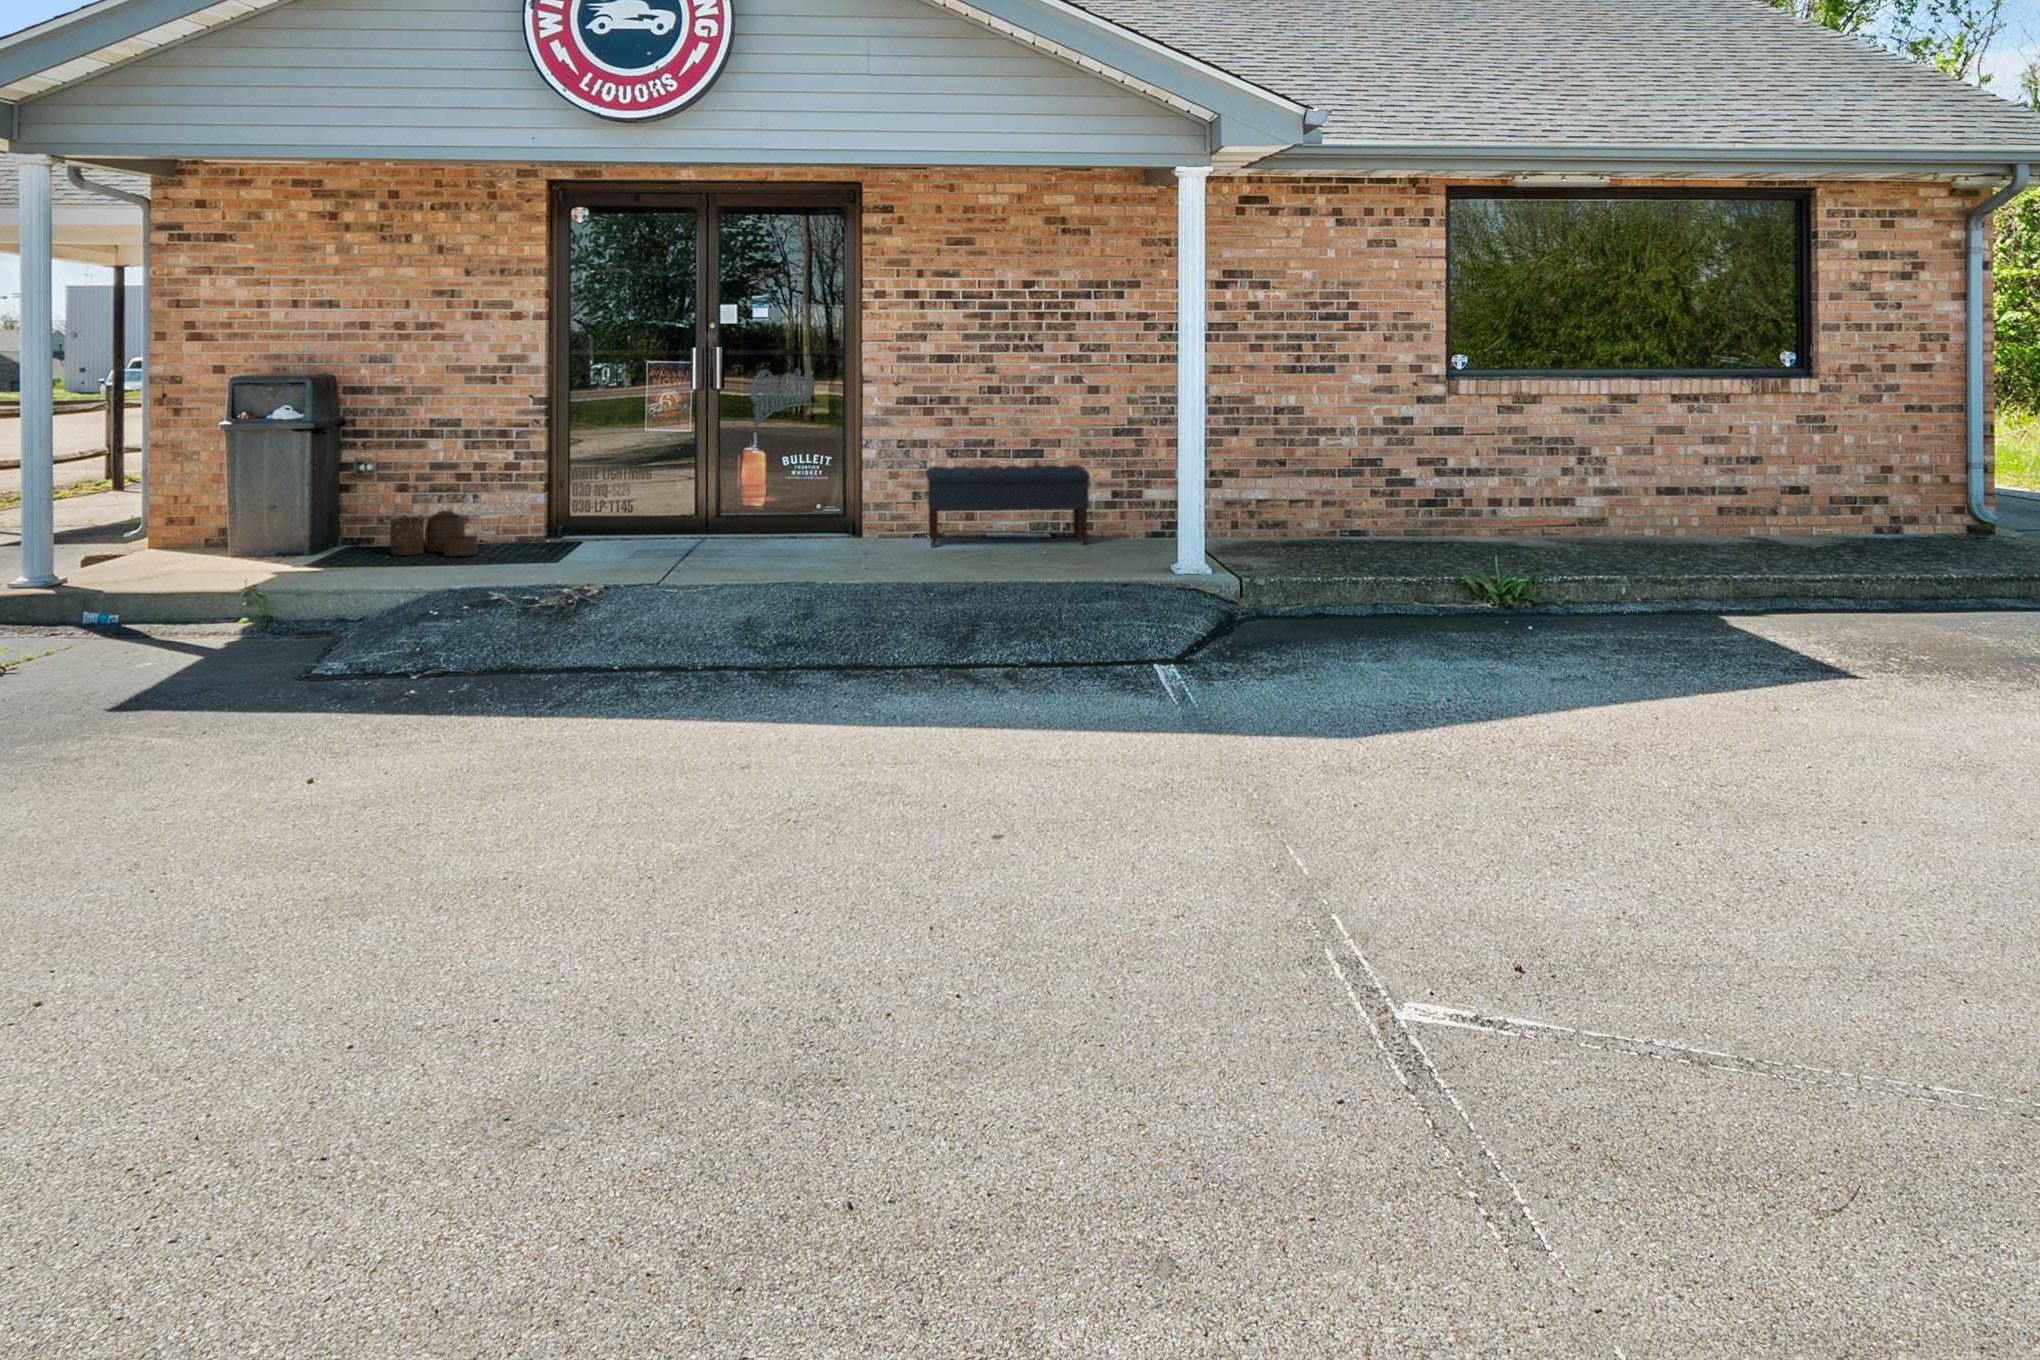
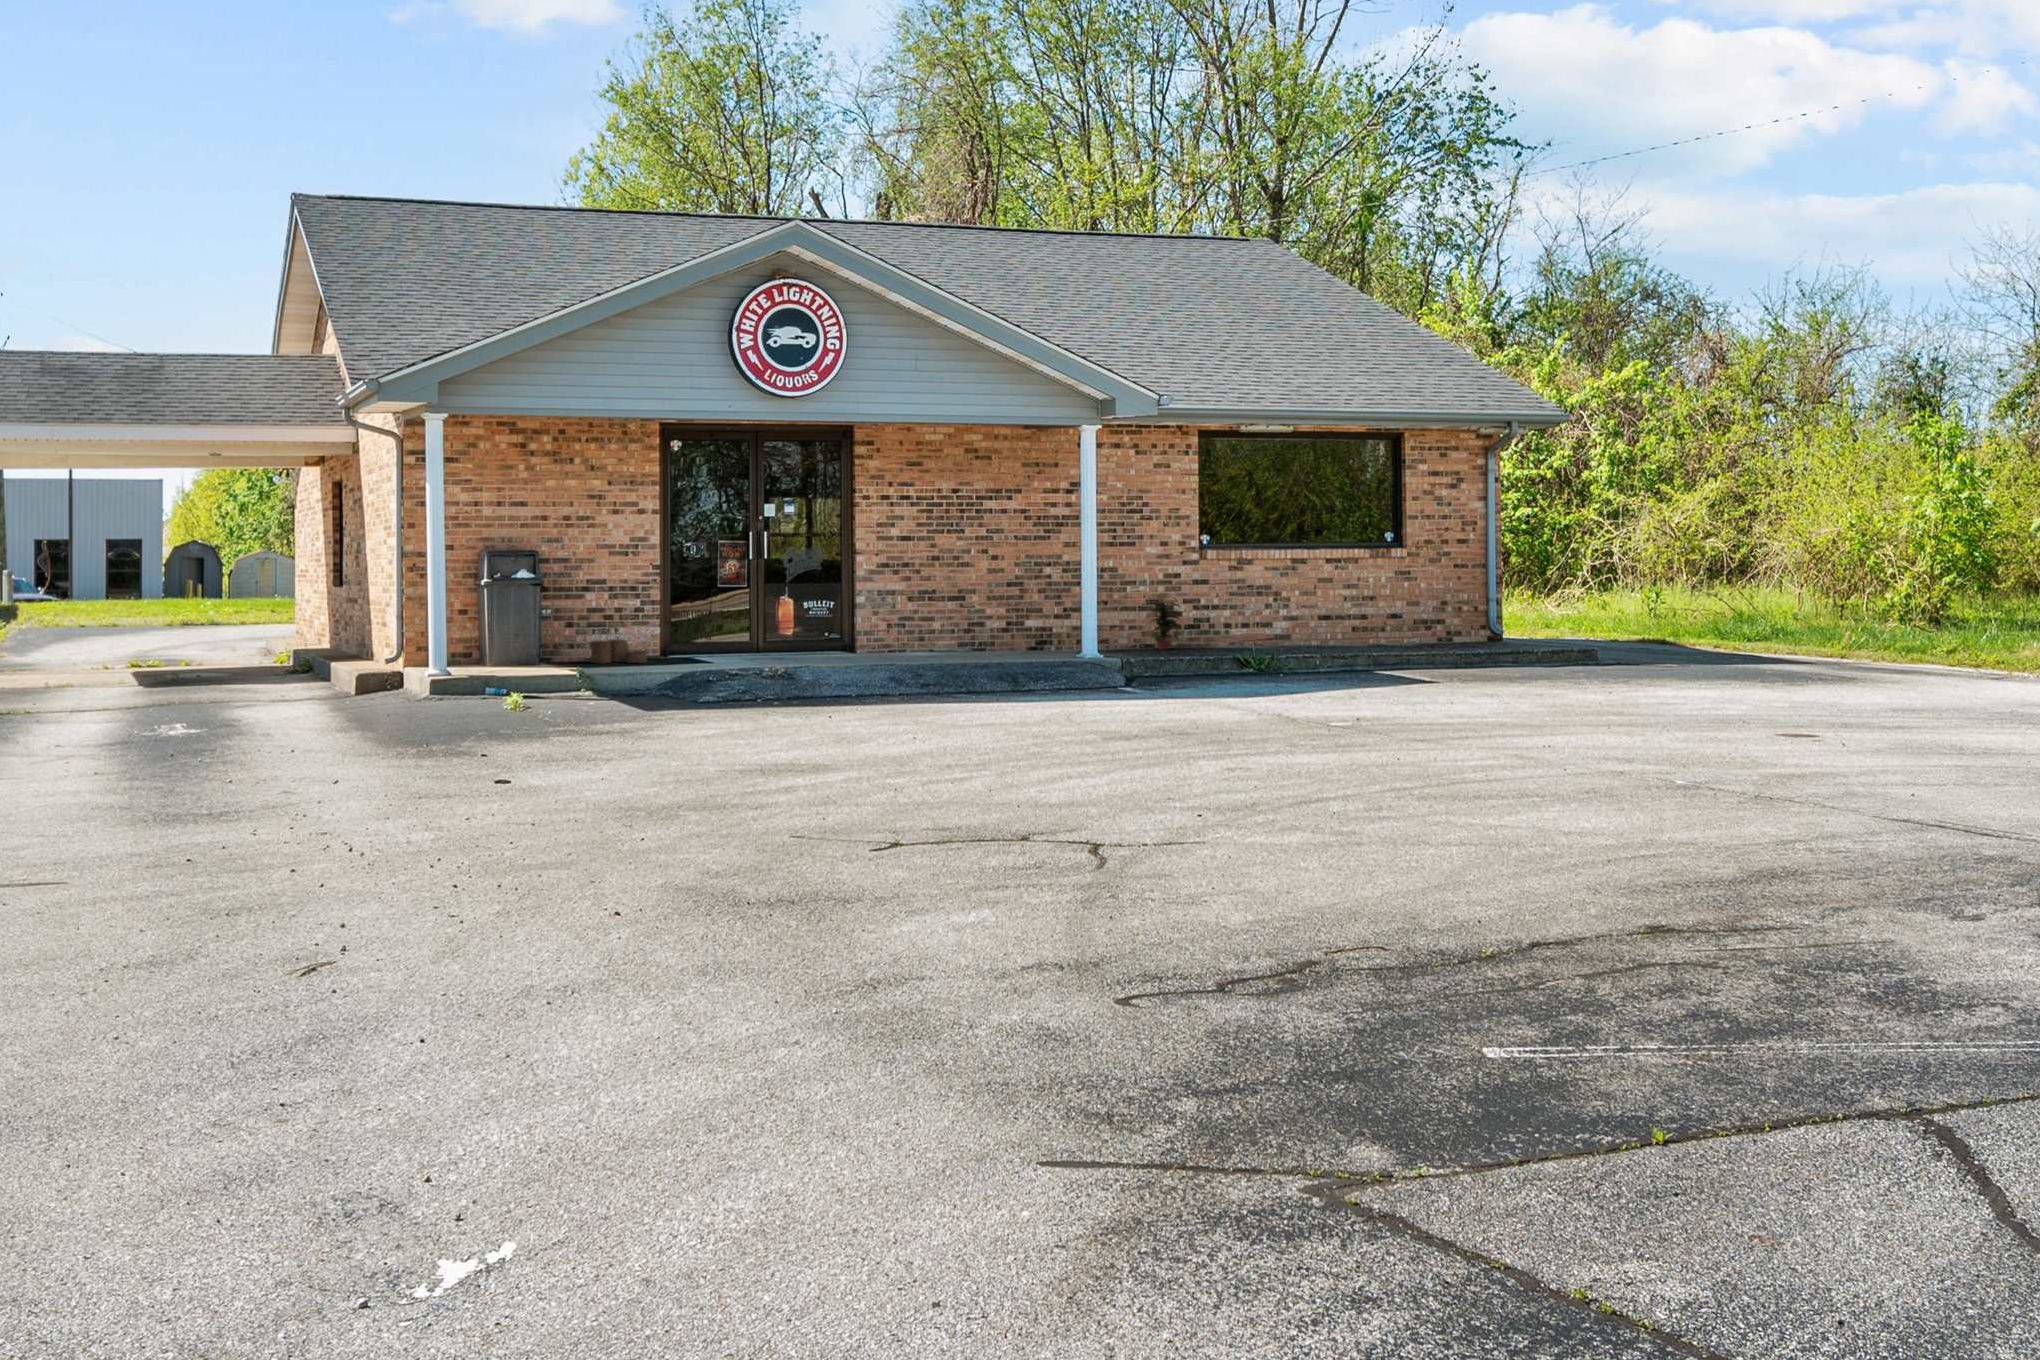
decorative plant: none [1337,451,1405,544] -> present [1147,594,1180,649]
bench: present [926,465,1090,546] -> none [897,605,1004,655]

